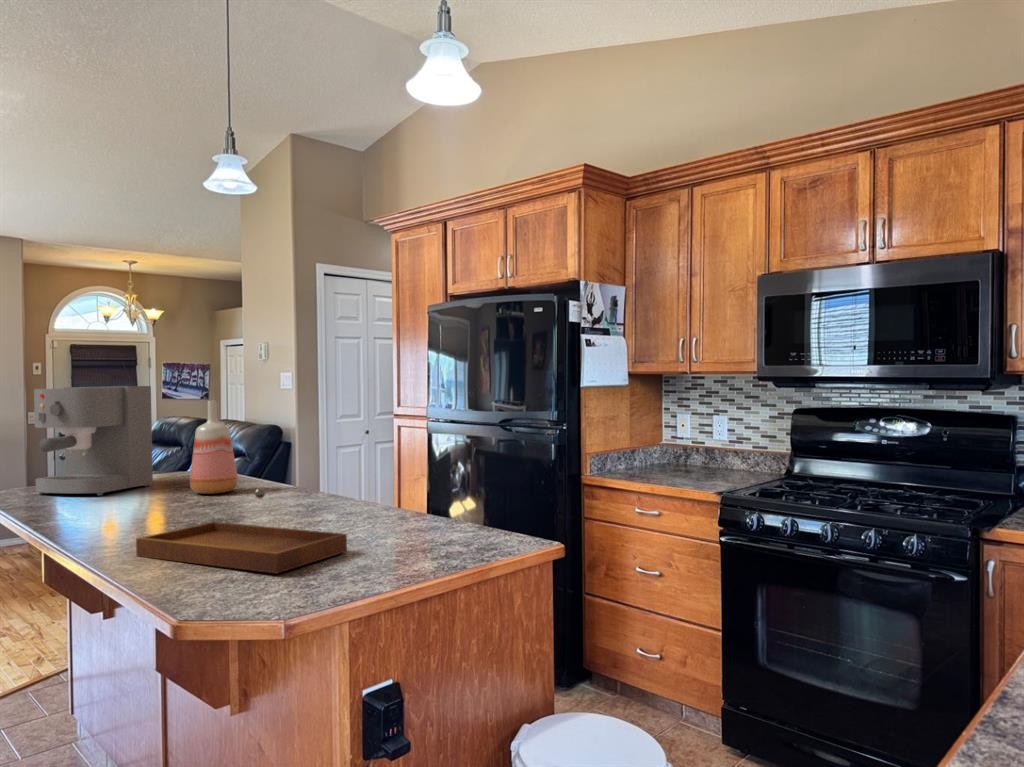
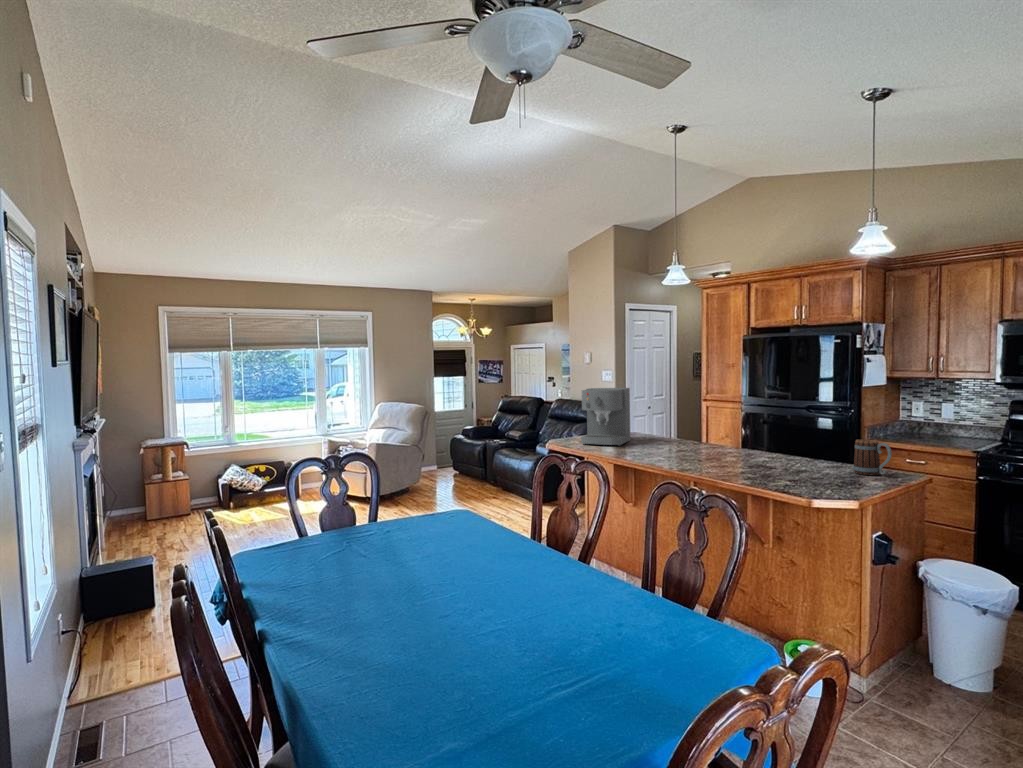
vase: present [190,401,238,494] -> none [665,397,690,447]
mug: none [406,471,455,541] -> present [853,439,892,475]
tray: present [136,488,347,573] -> none [728,446,838,488]

